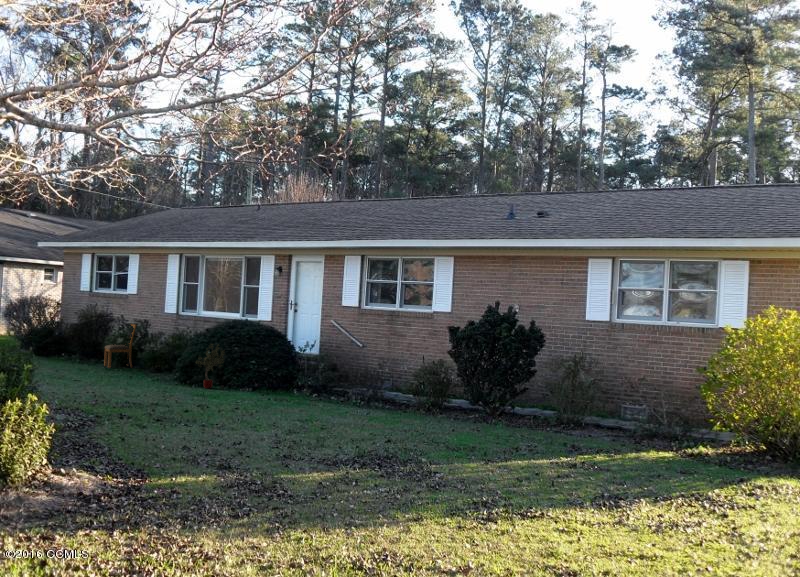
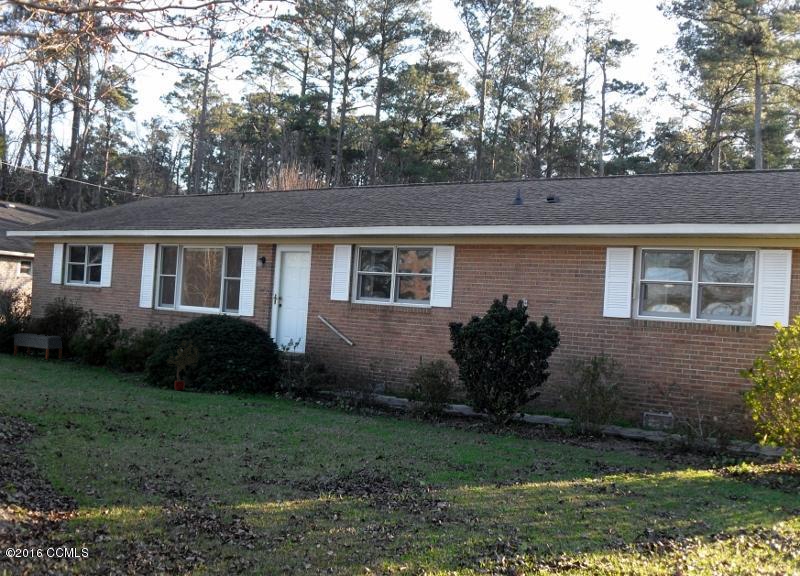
chair: present [104,324,137,368] -> none [71,318,107,367]
bench: none [49,337,95,362] -> present [14,333,63,359]

